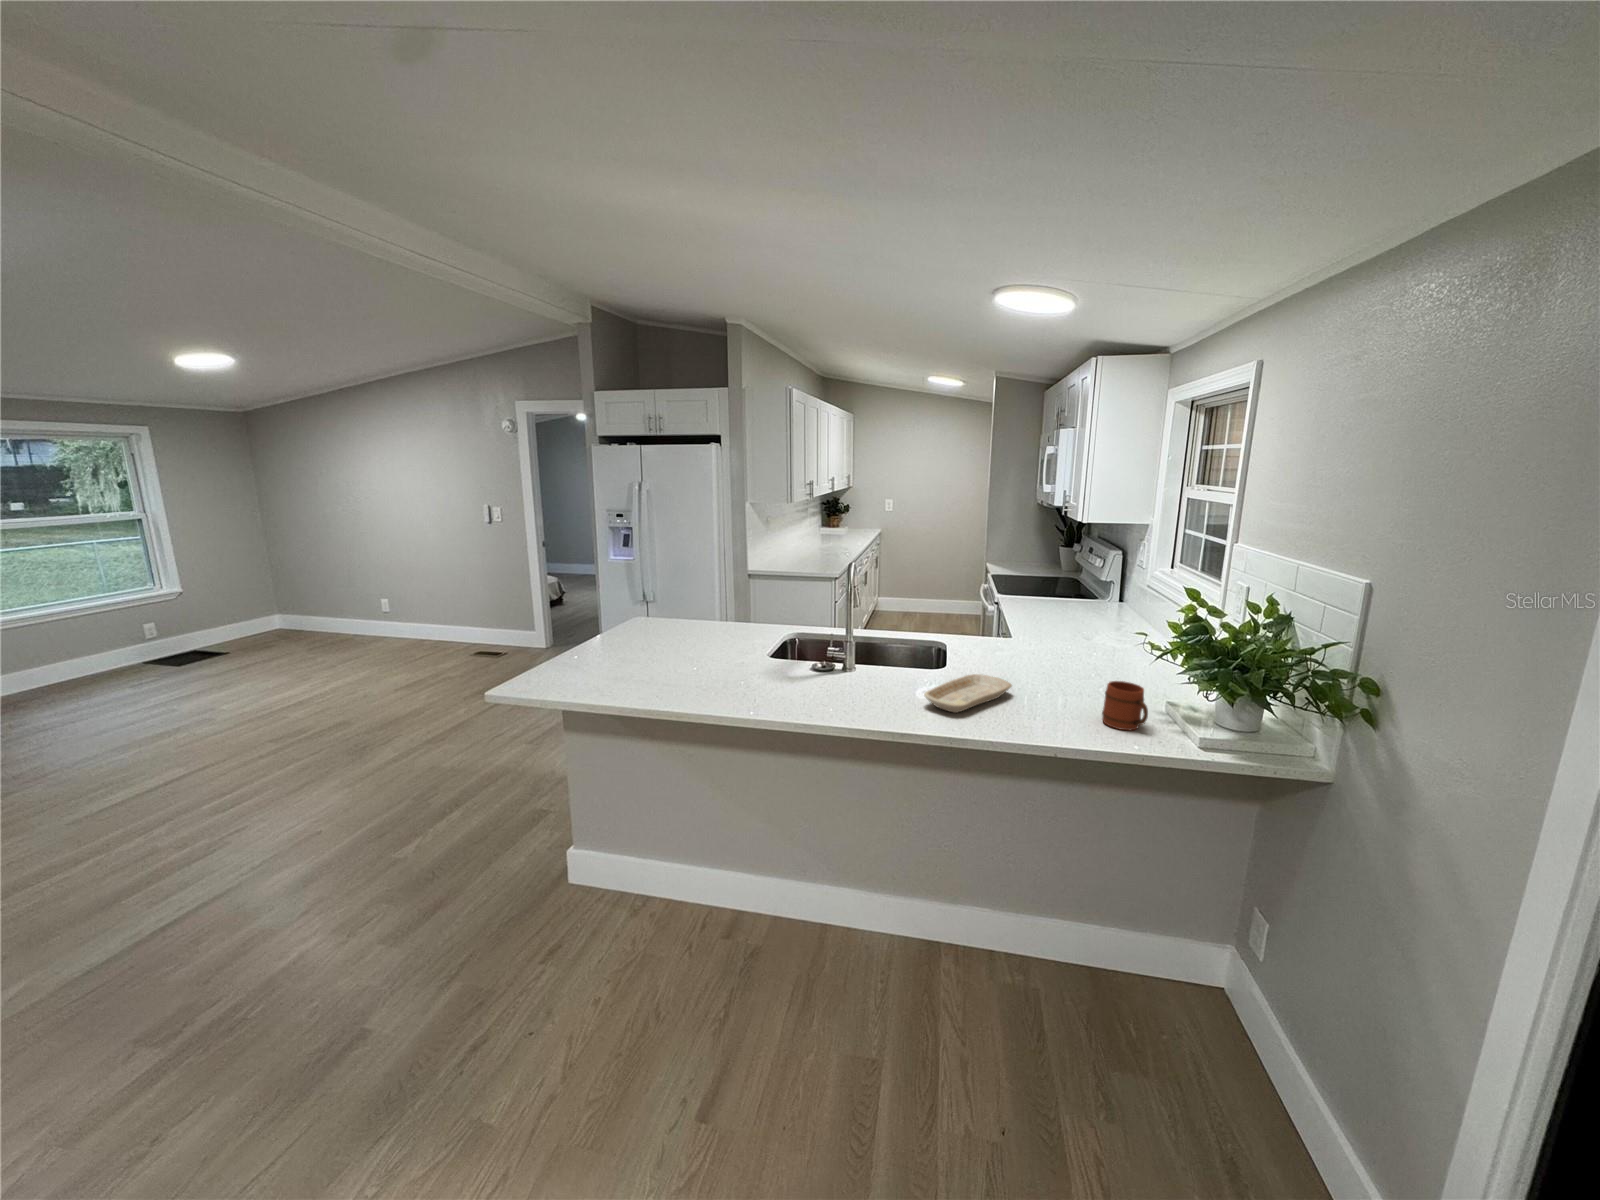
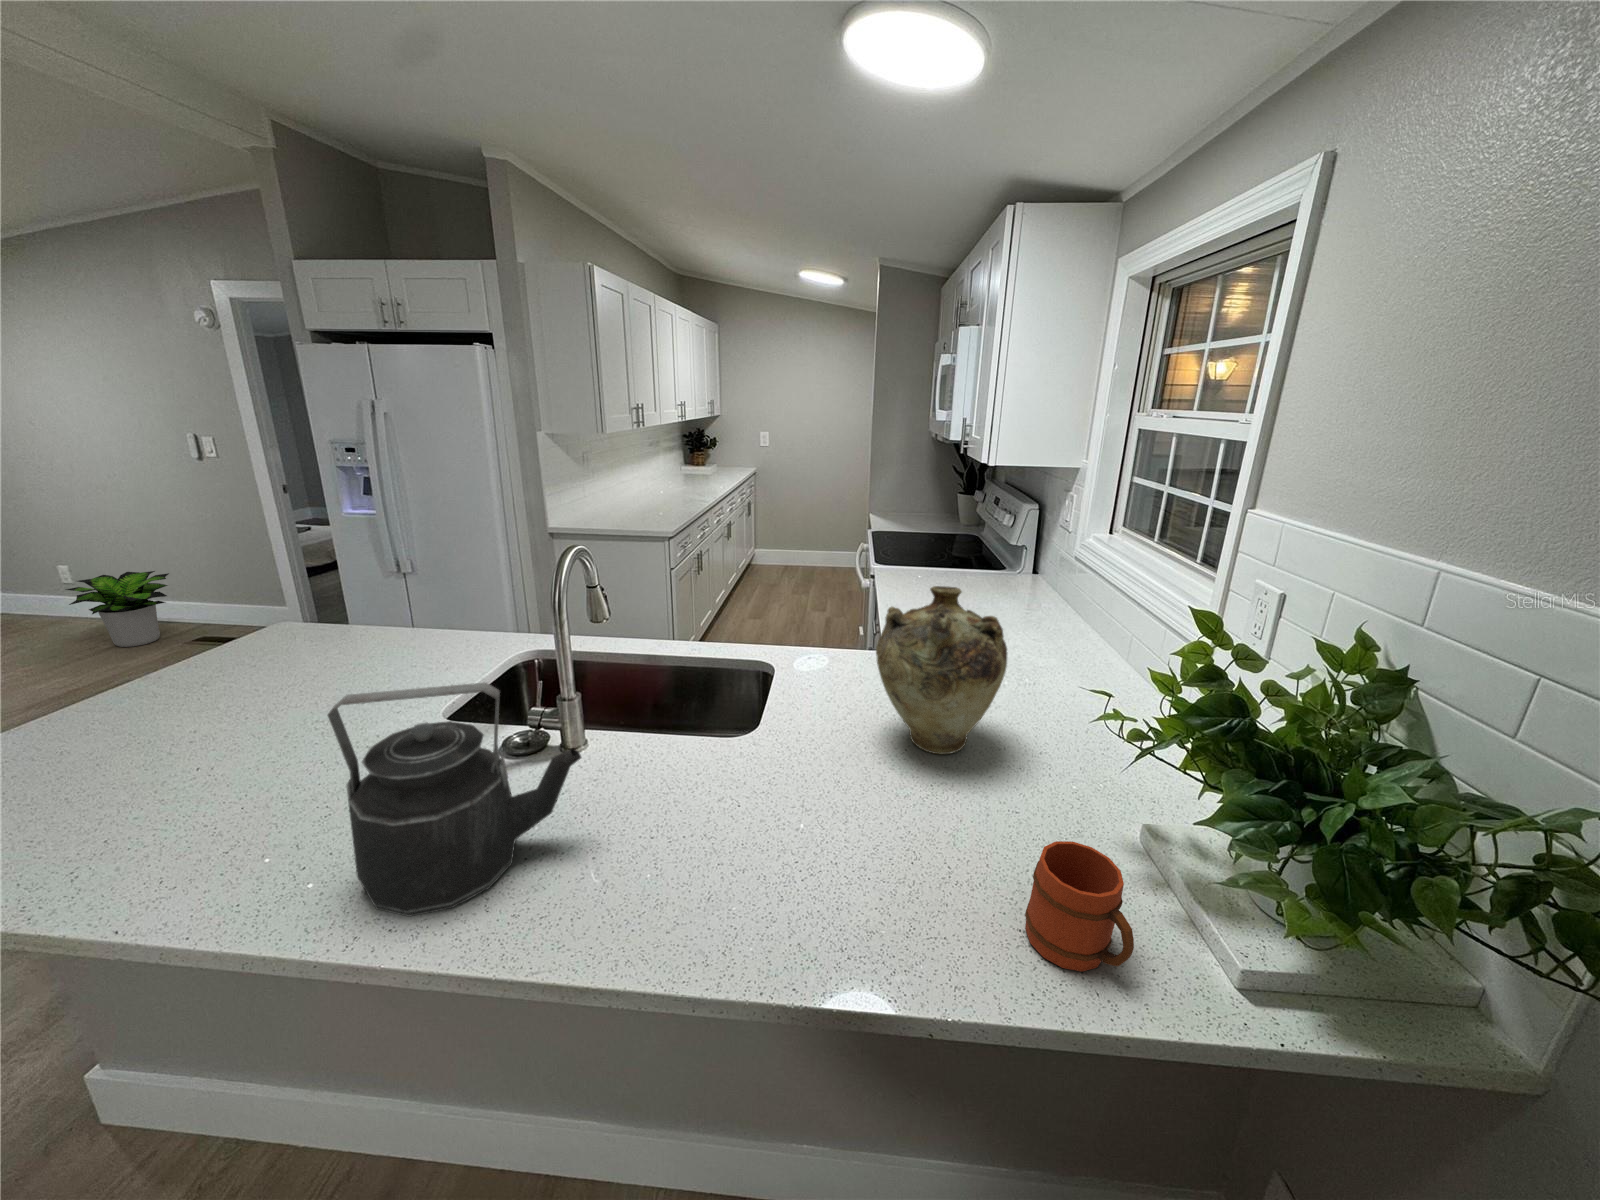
vase: none [1021,584,1095,676] -> present [876,586,1007,754]
potted plant: none [399,603,462,658] -> present [66,571,169,647]
kettle: none [797,611,889,707] -> present [327,682,581,917]
tray: present [924,674,1012,713] -> none [640,777,846,922]

